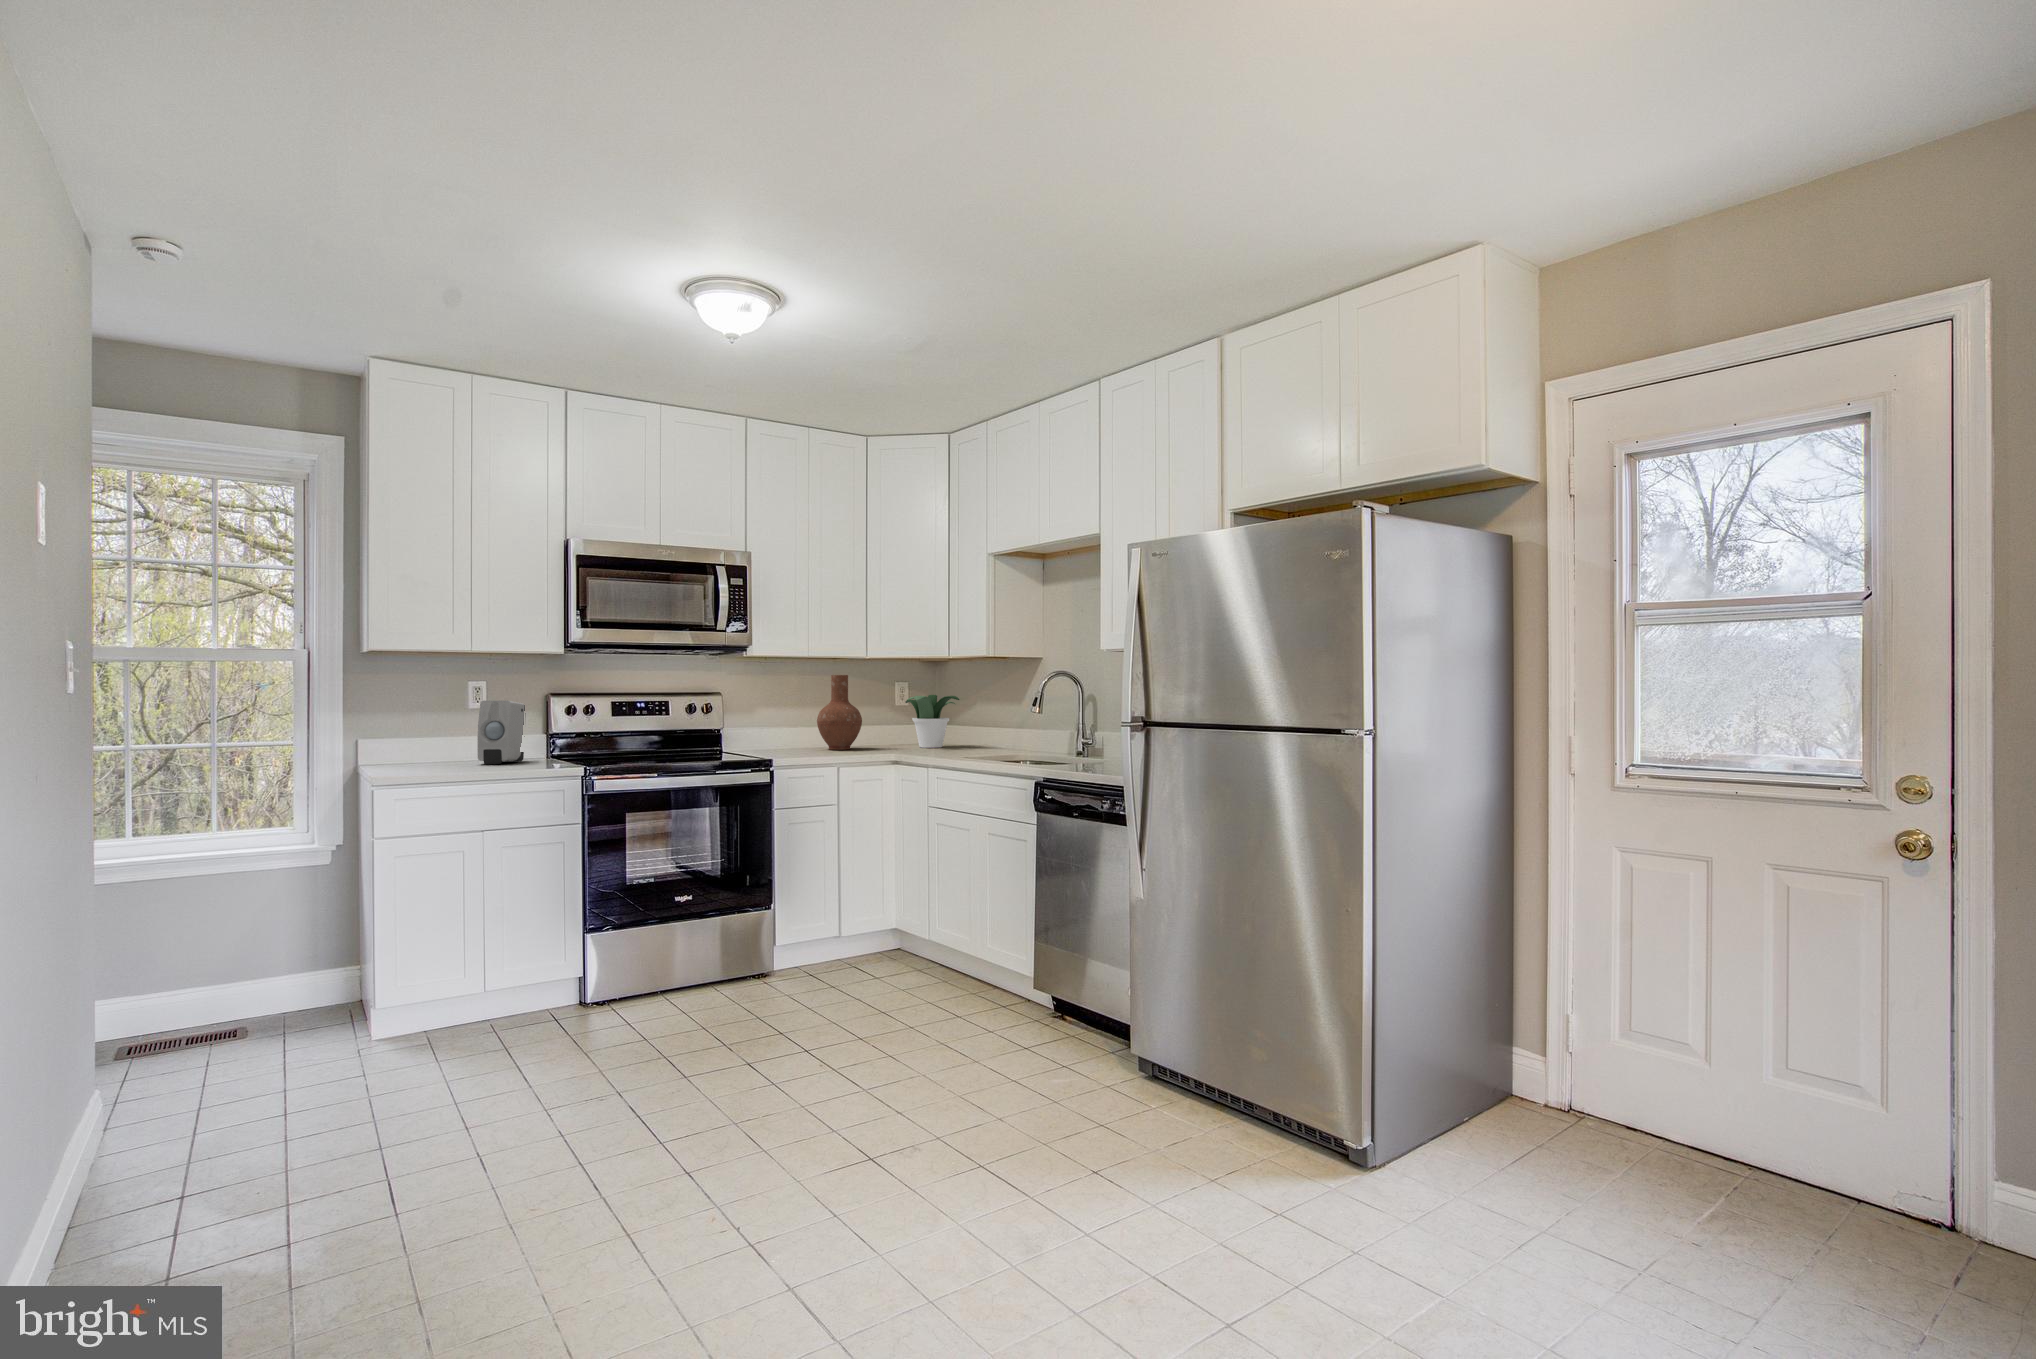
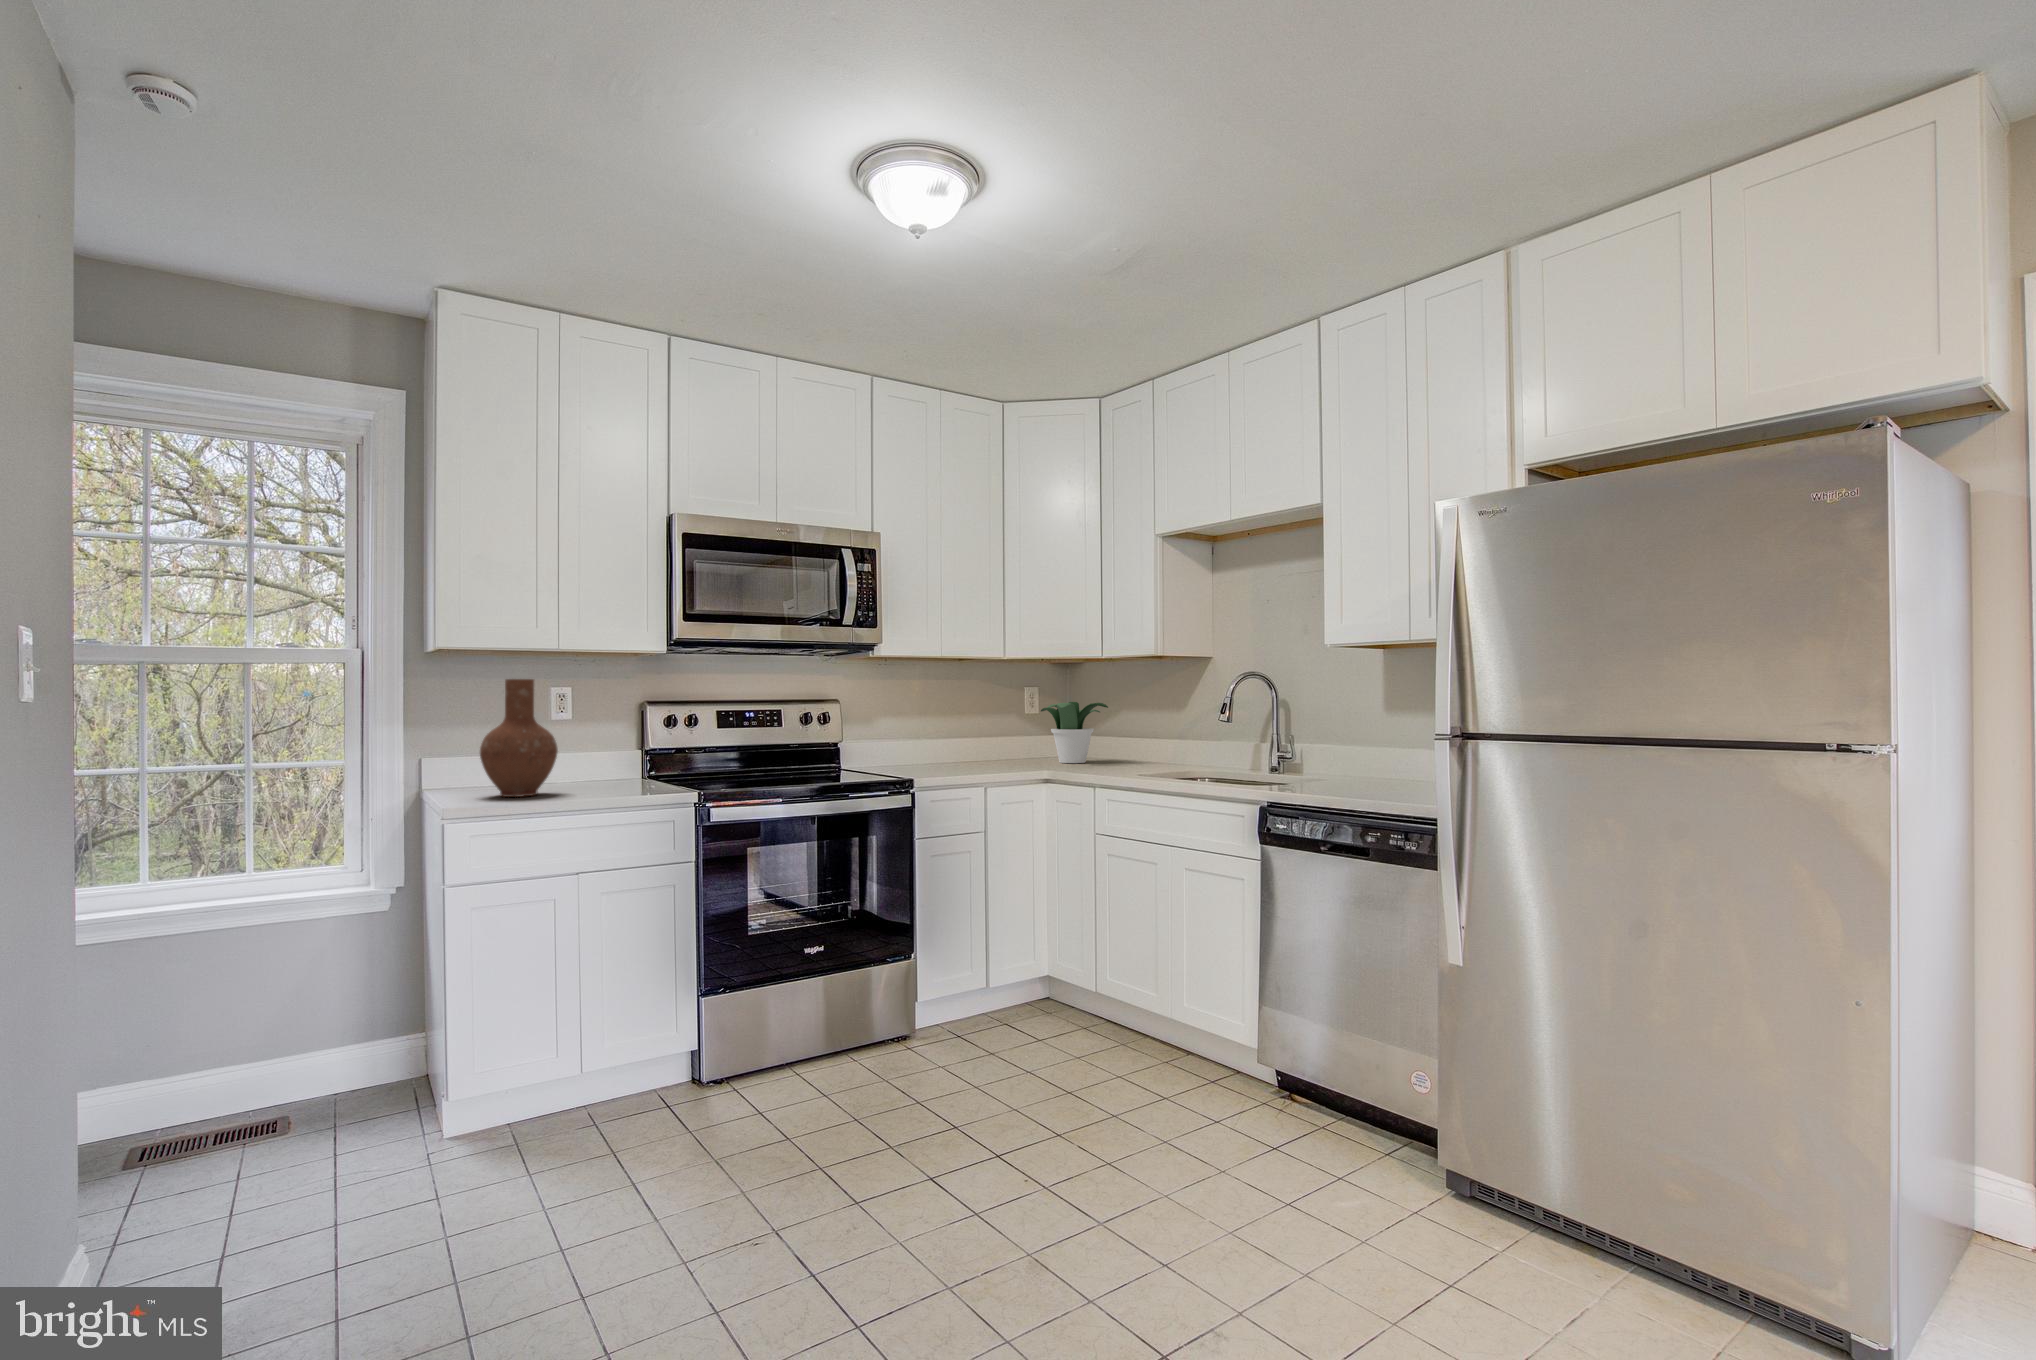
vase: present [817,675,862,750] -> present [480,679,558,797]
soap dispenser: present [478,701,525,764] -> none [564,710,618,786]

